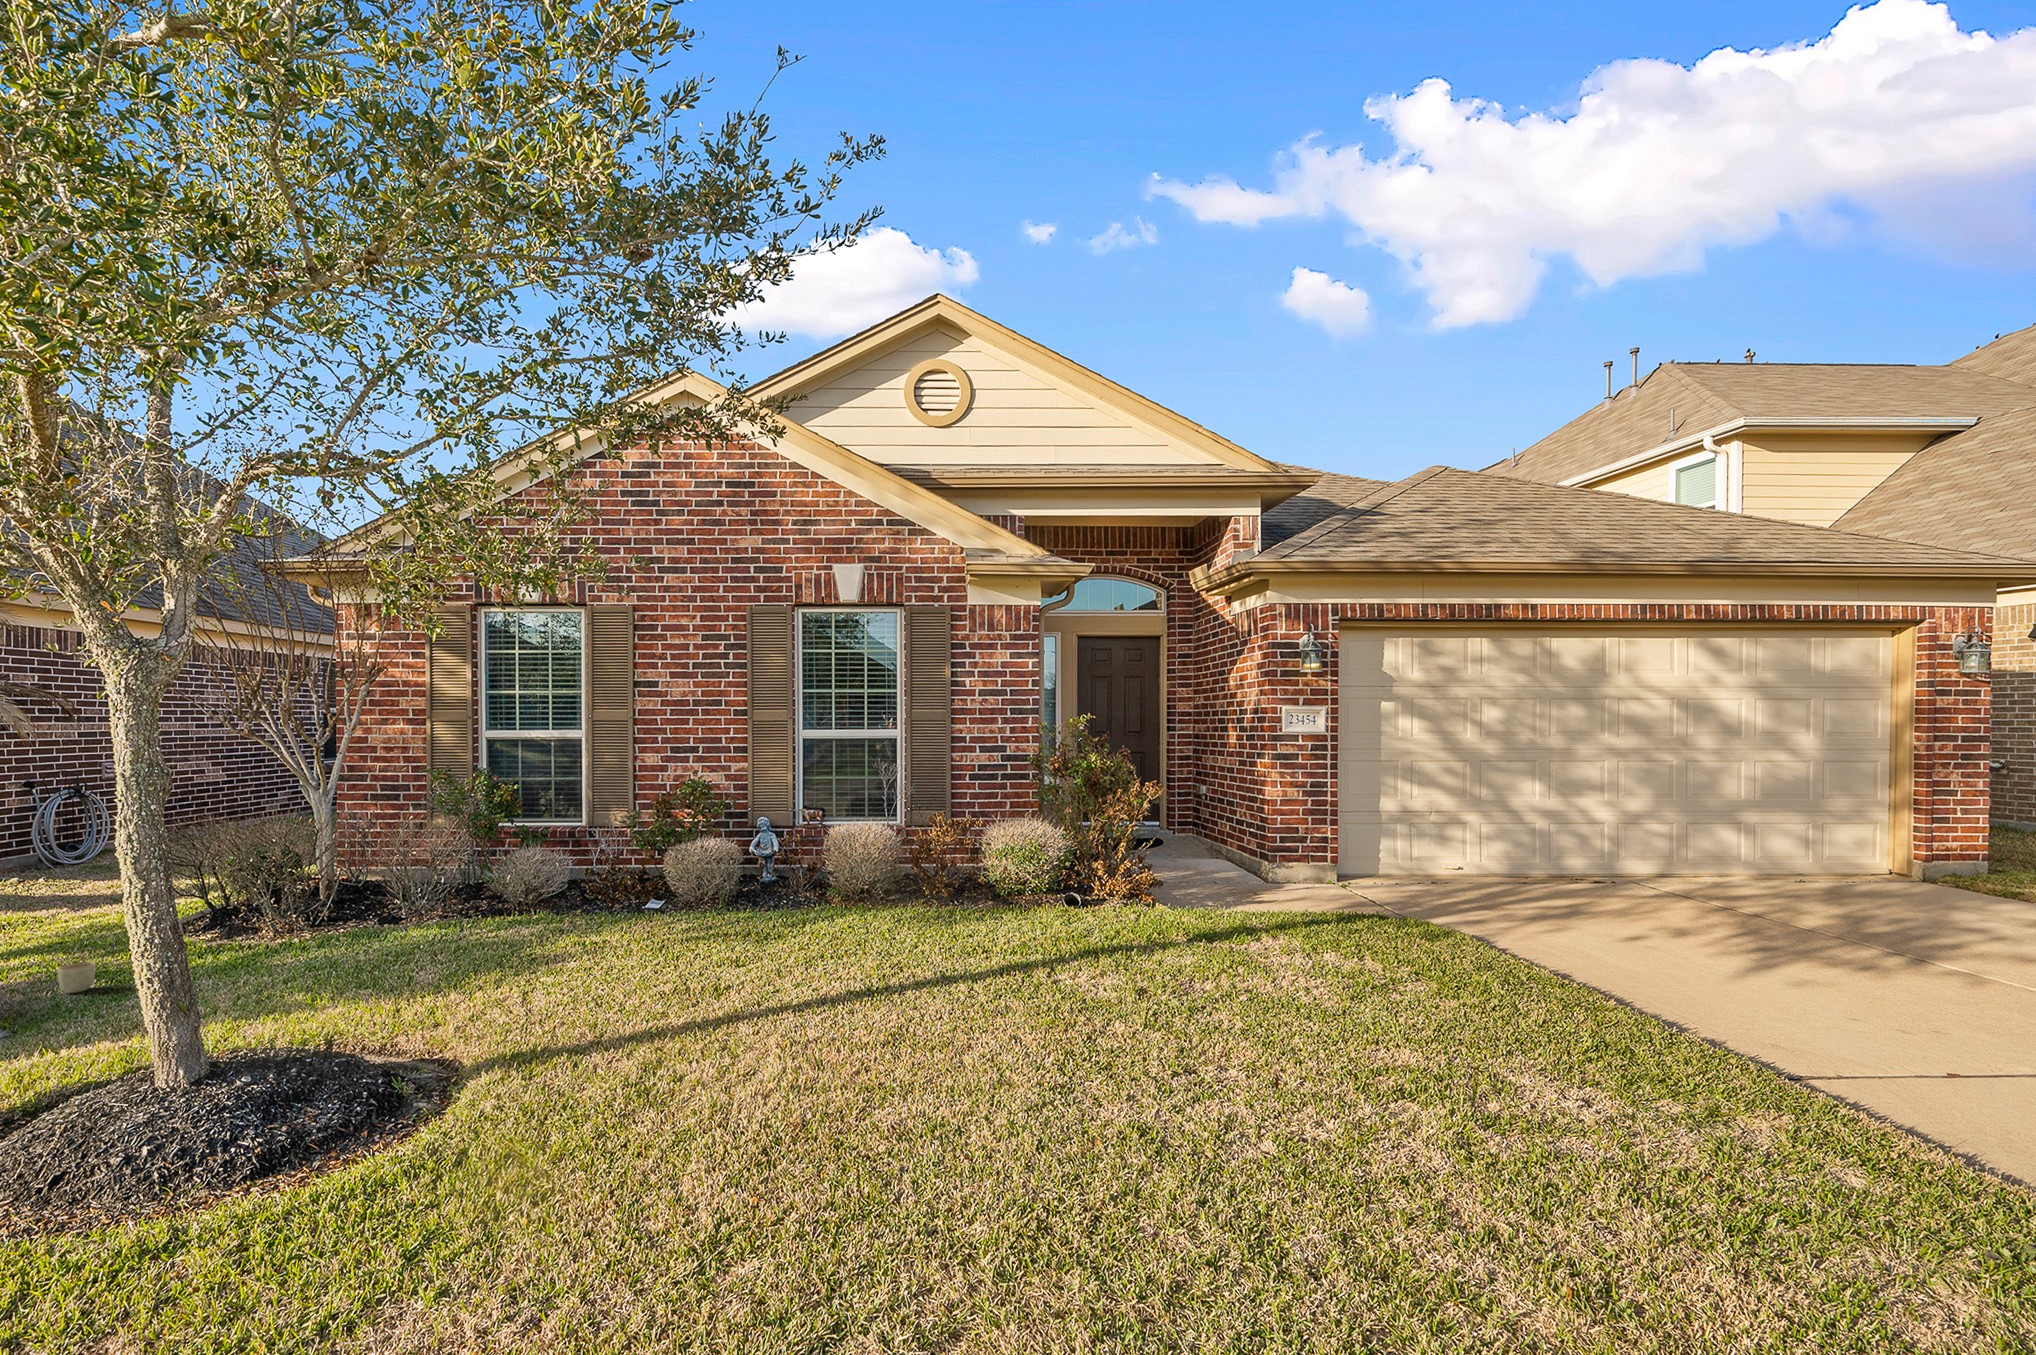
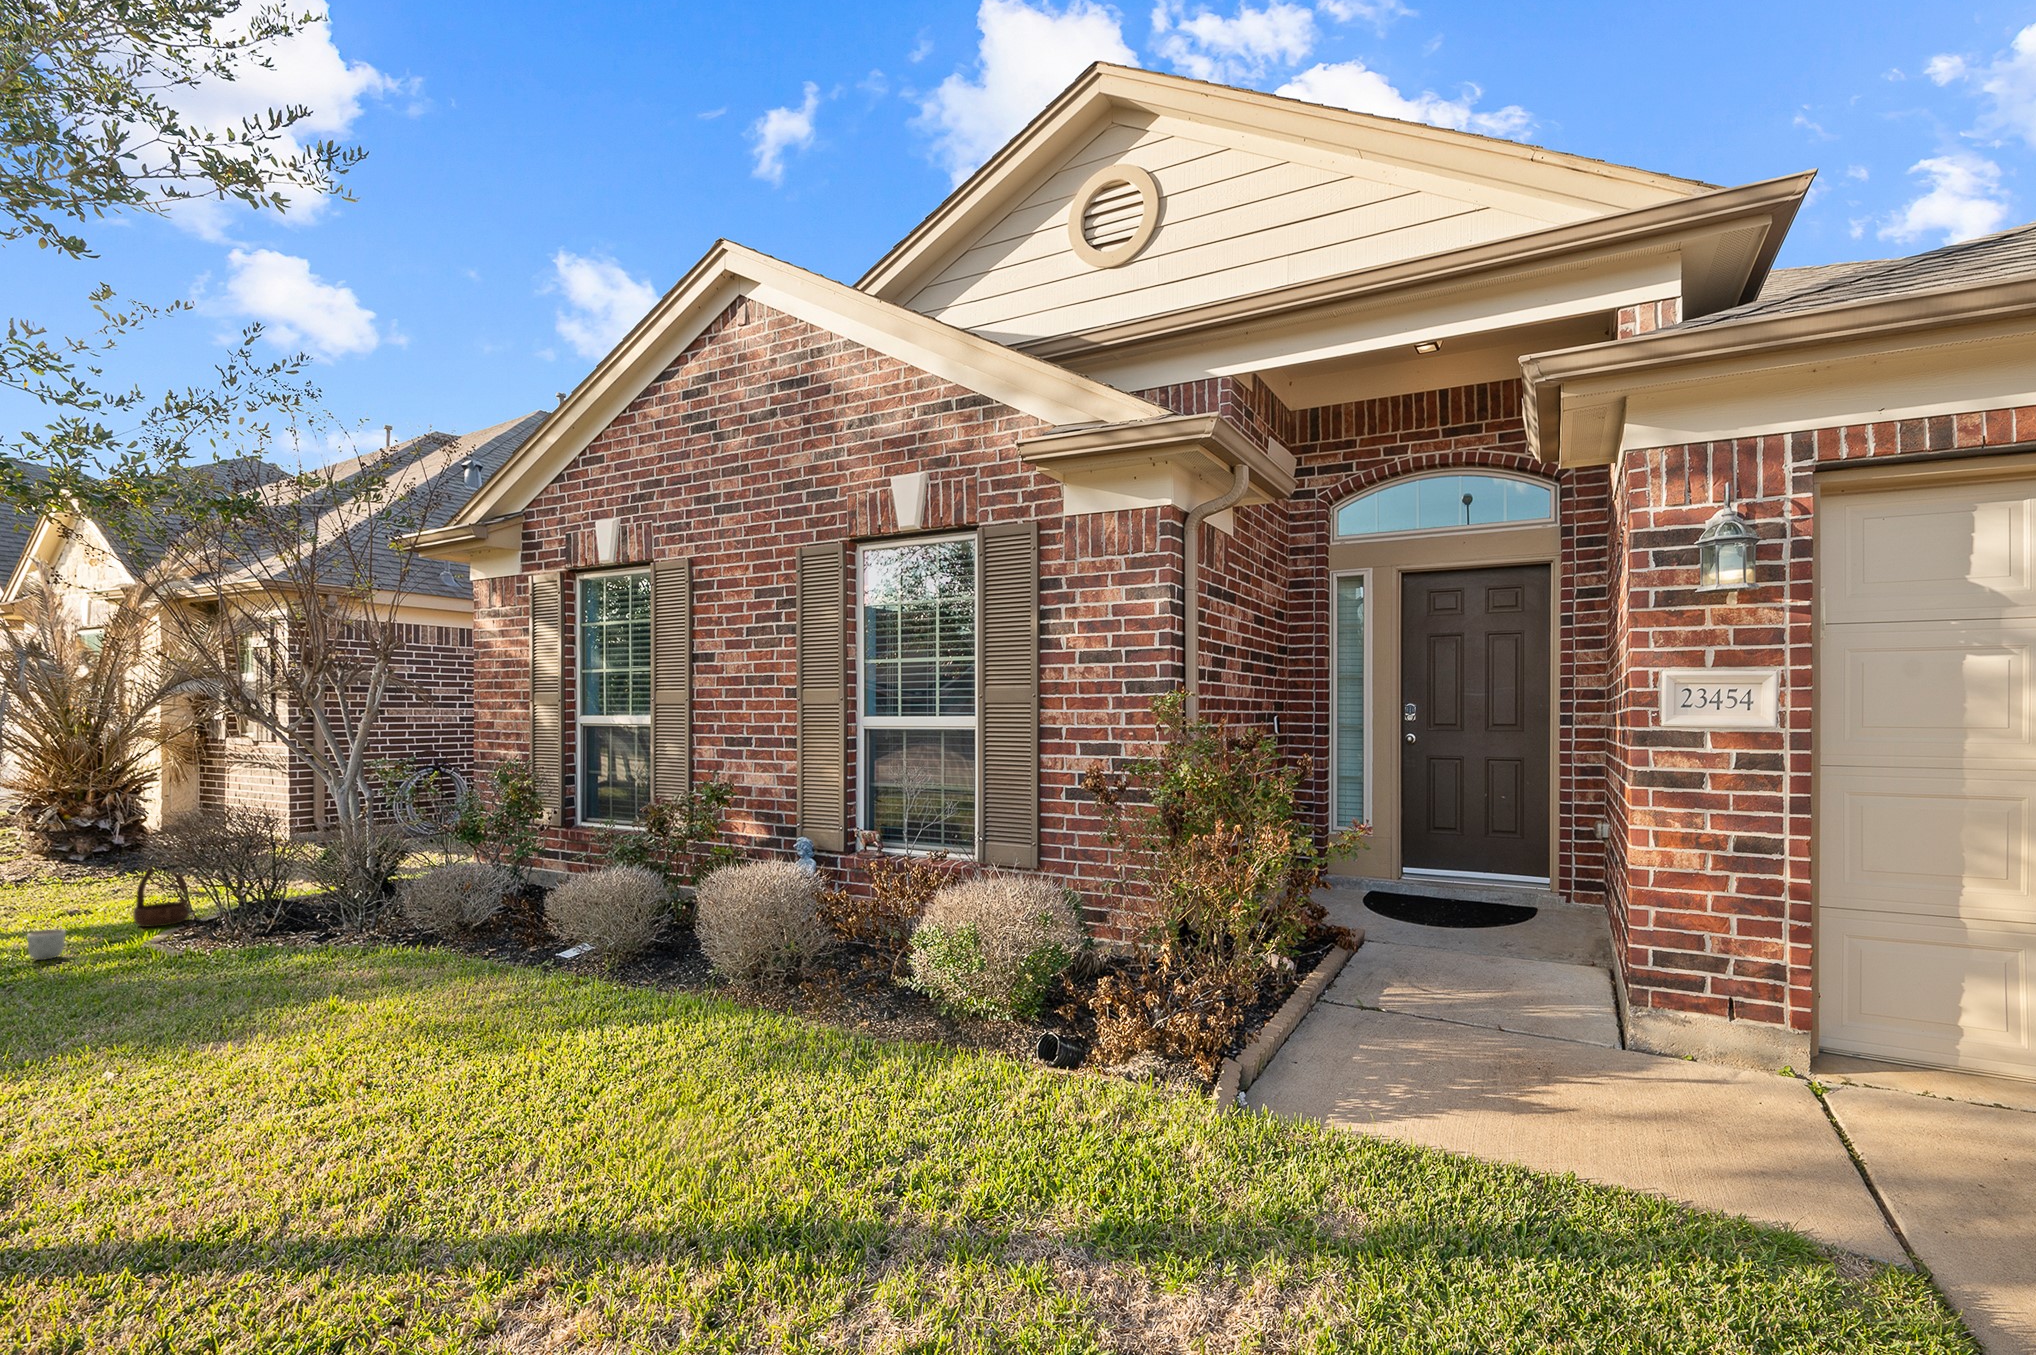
basket: none [36,897,97,962] -> present [133,868,189,927]

